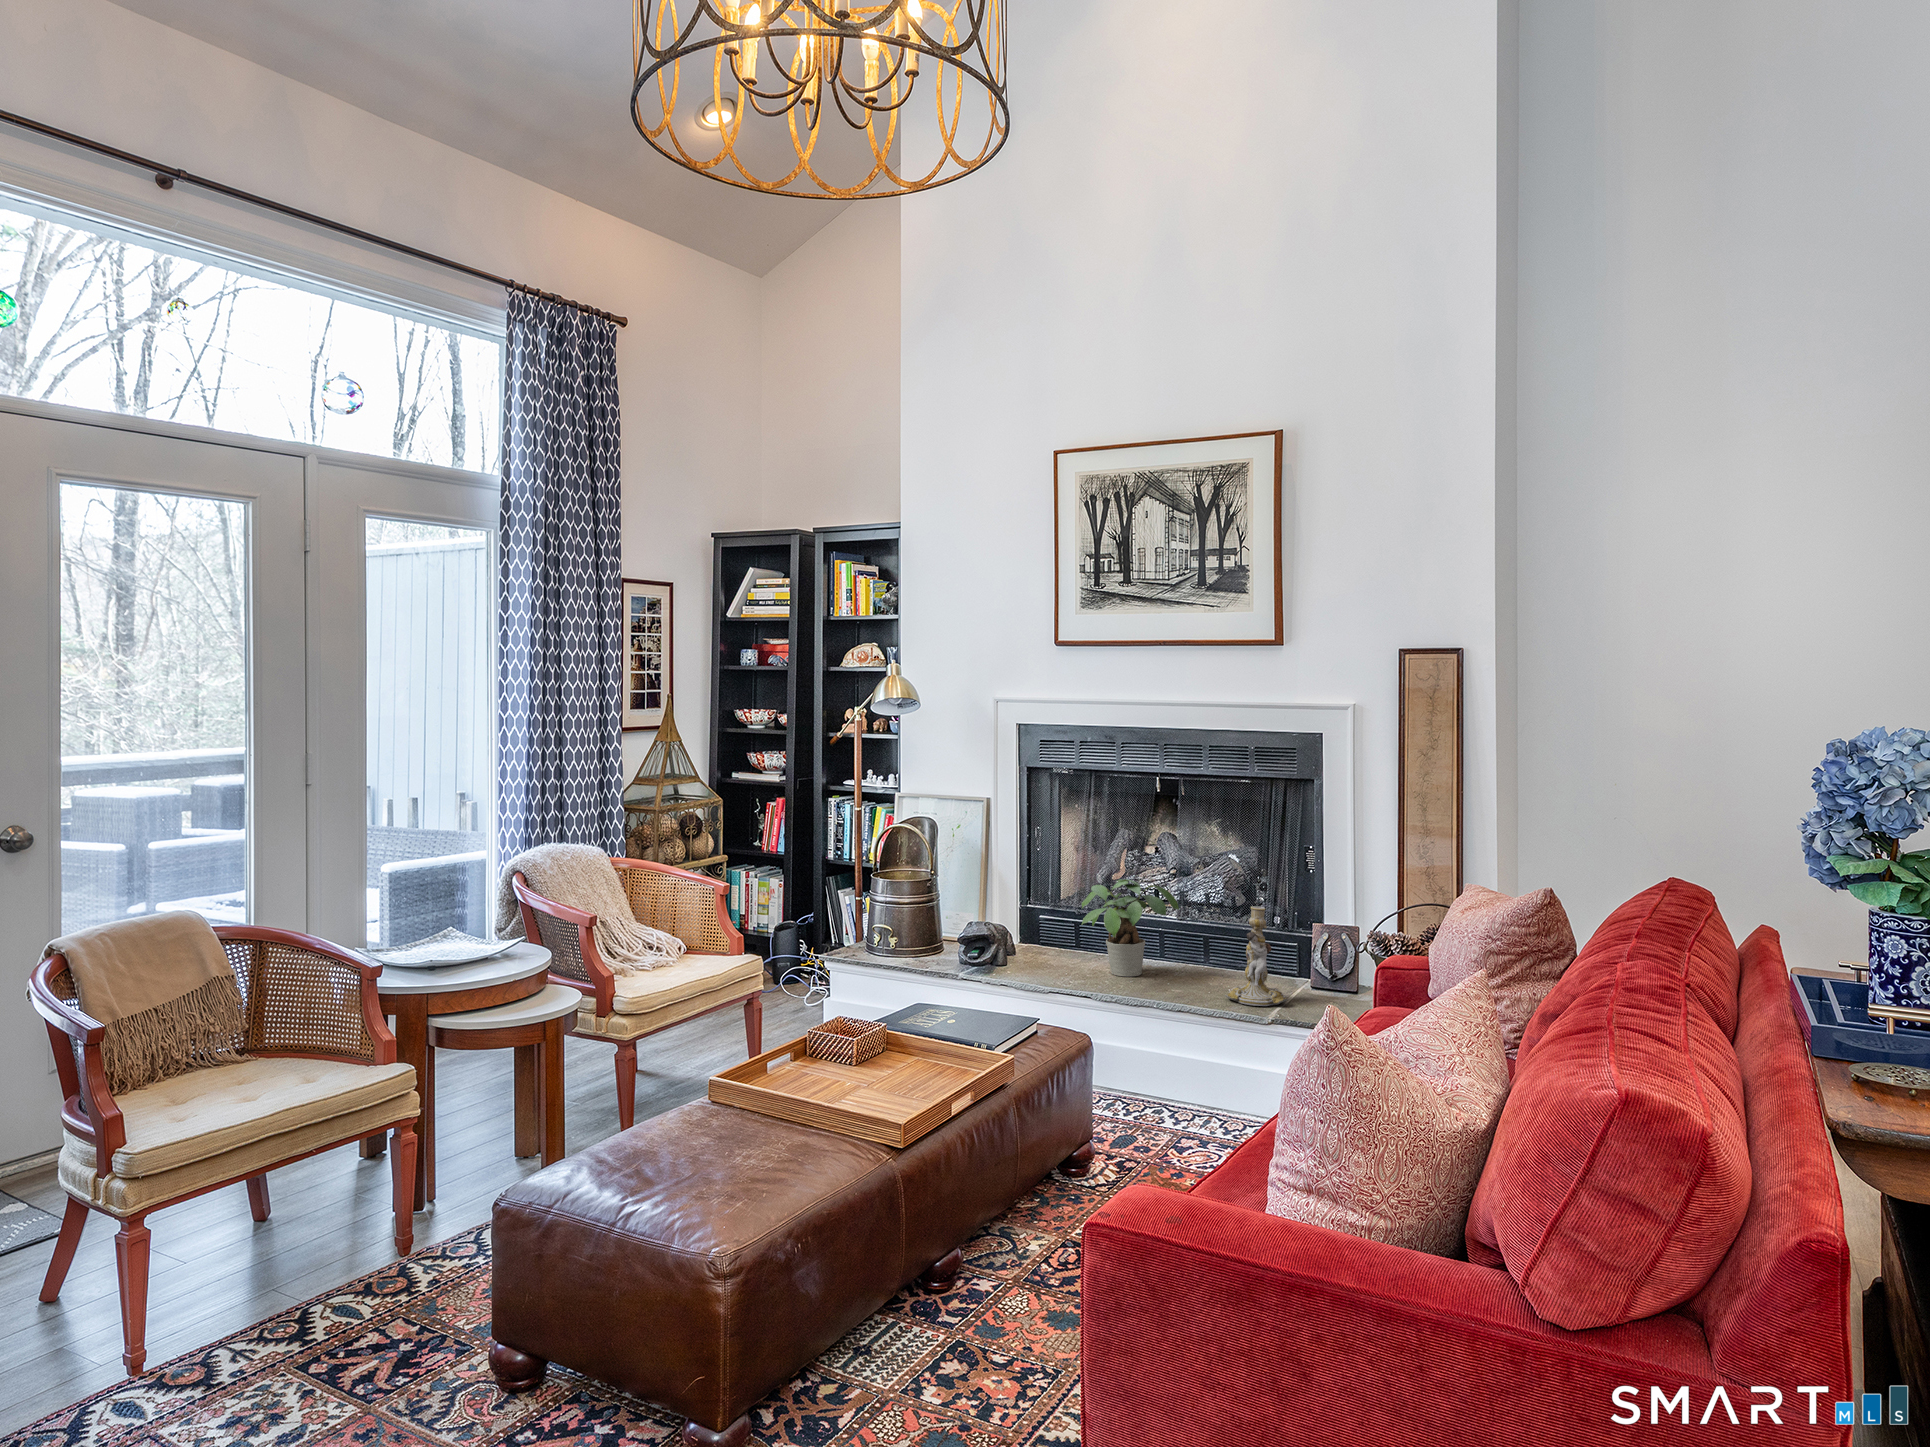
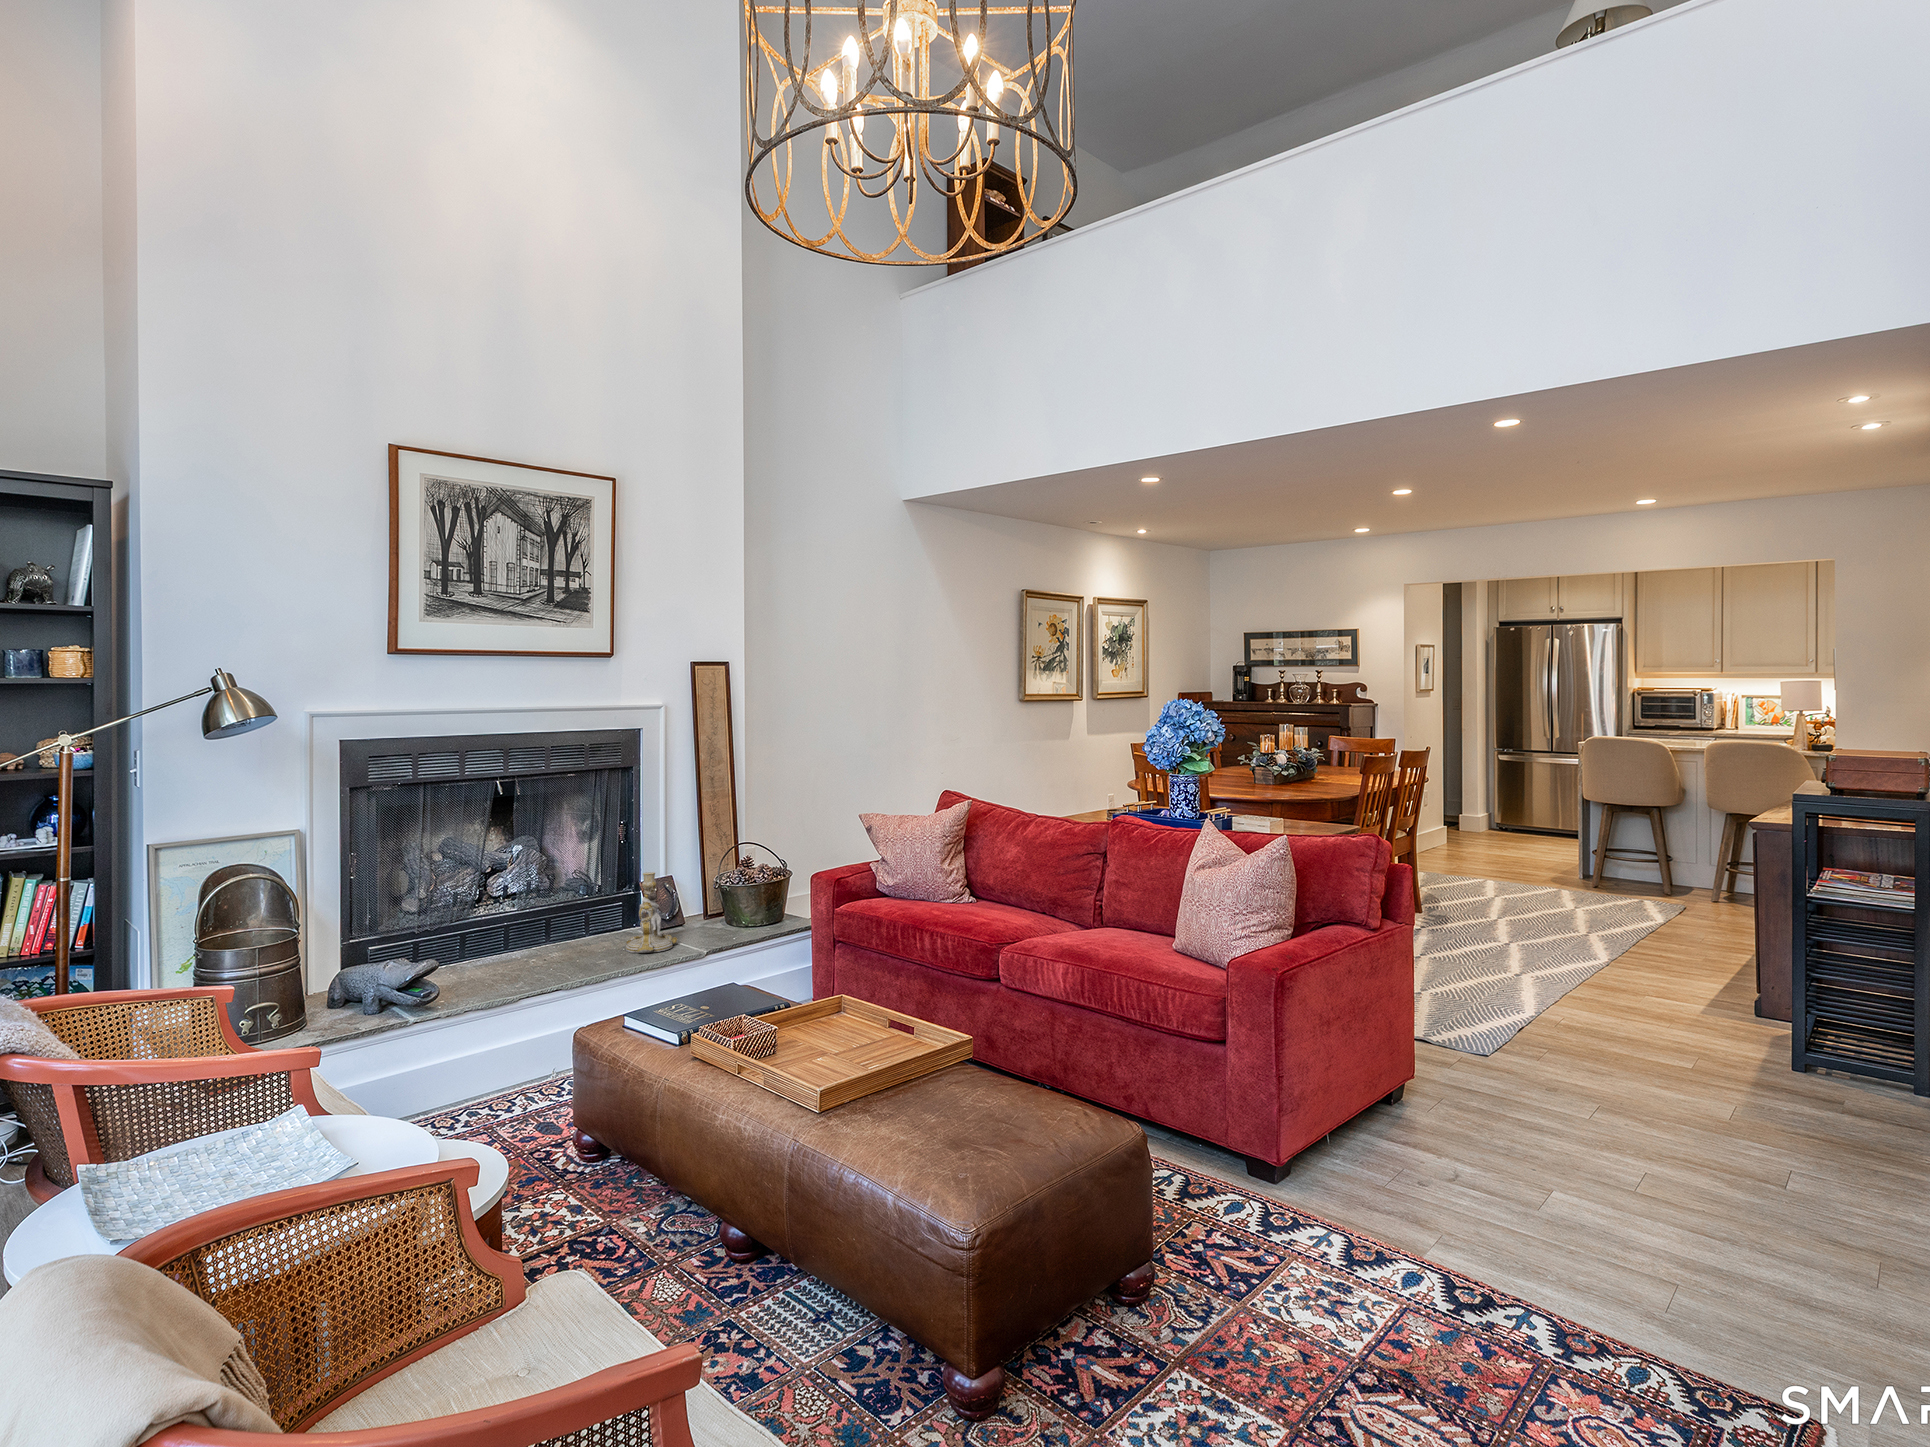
potted plant: present [1082,880,1179,977] -> none [490,881,570,976]

